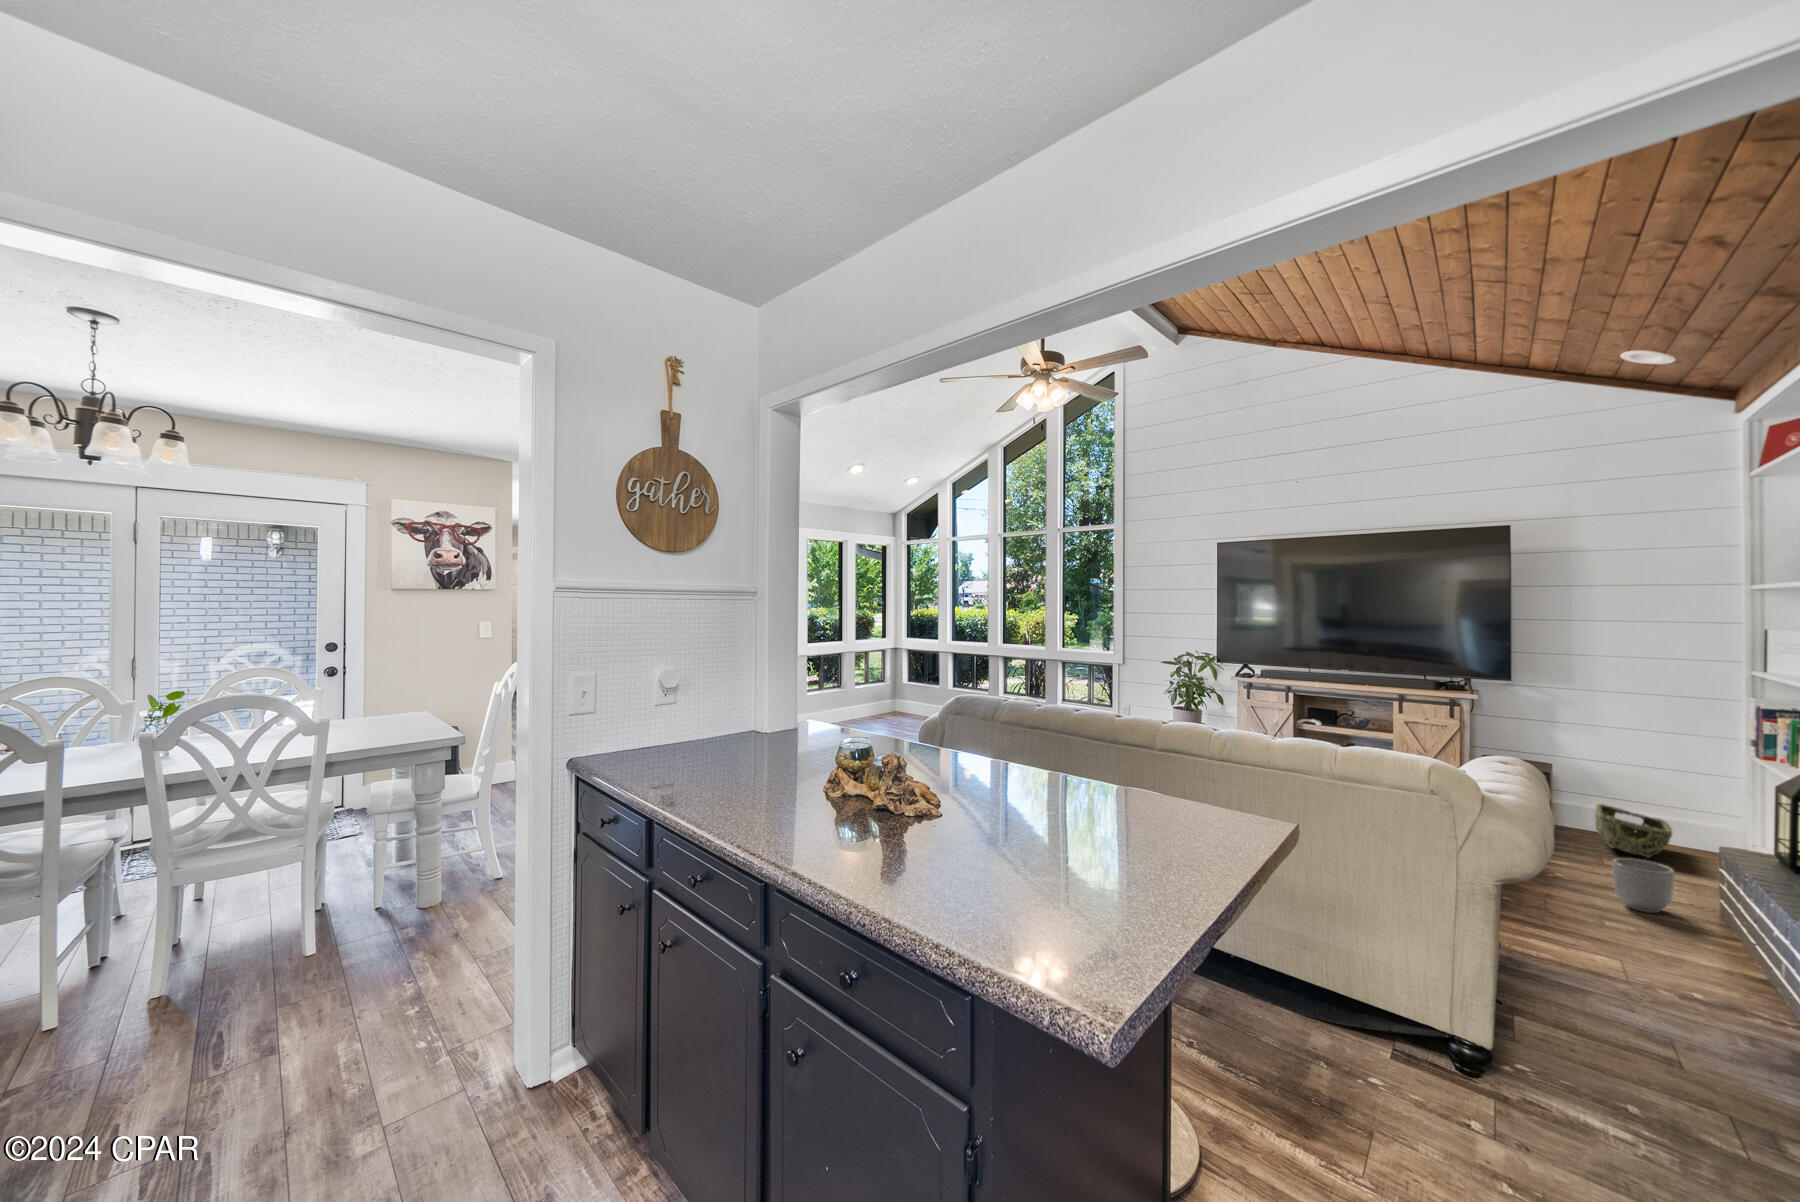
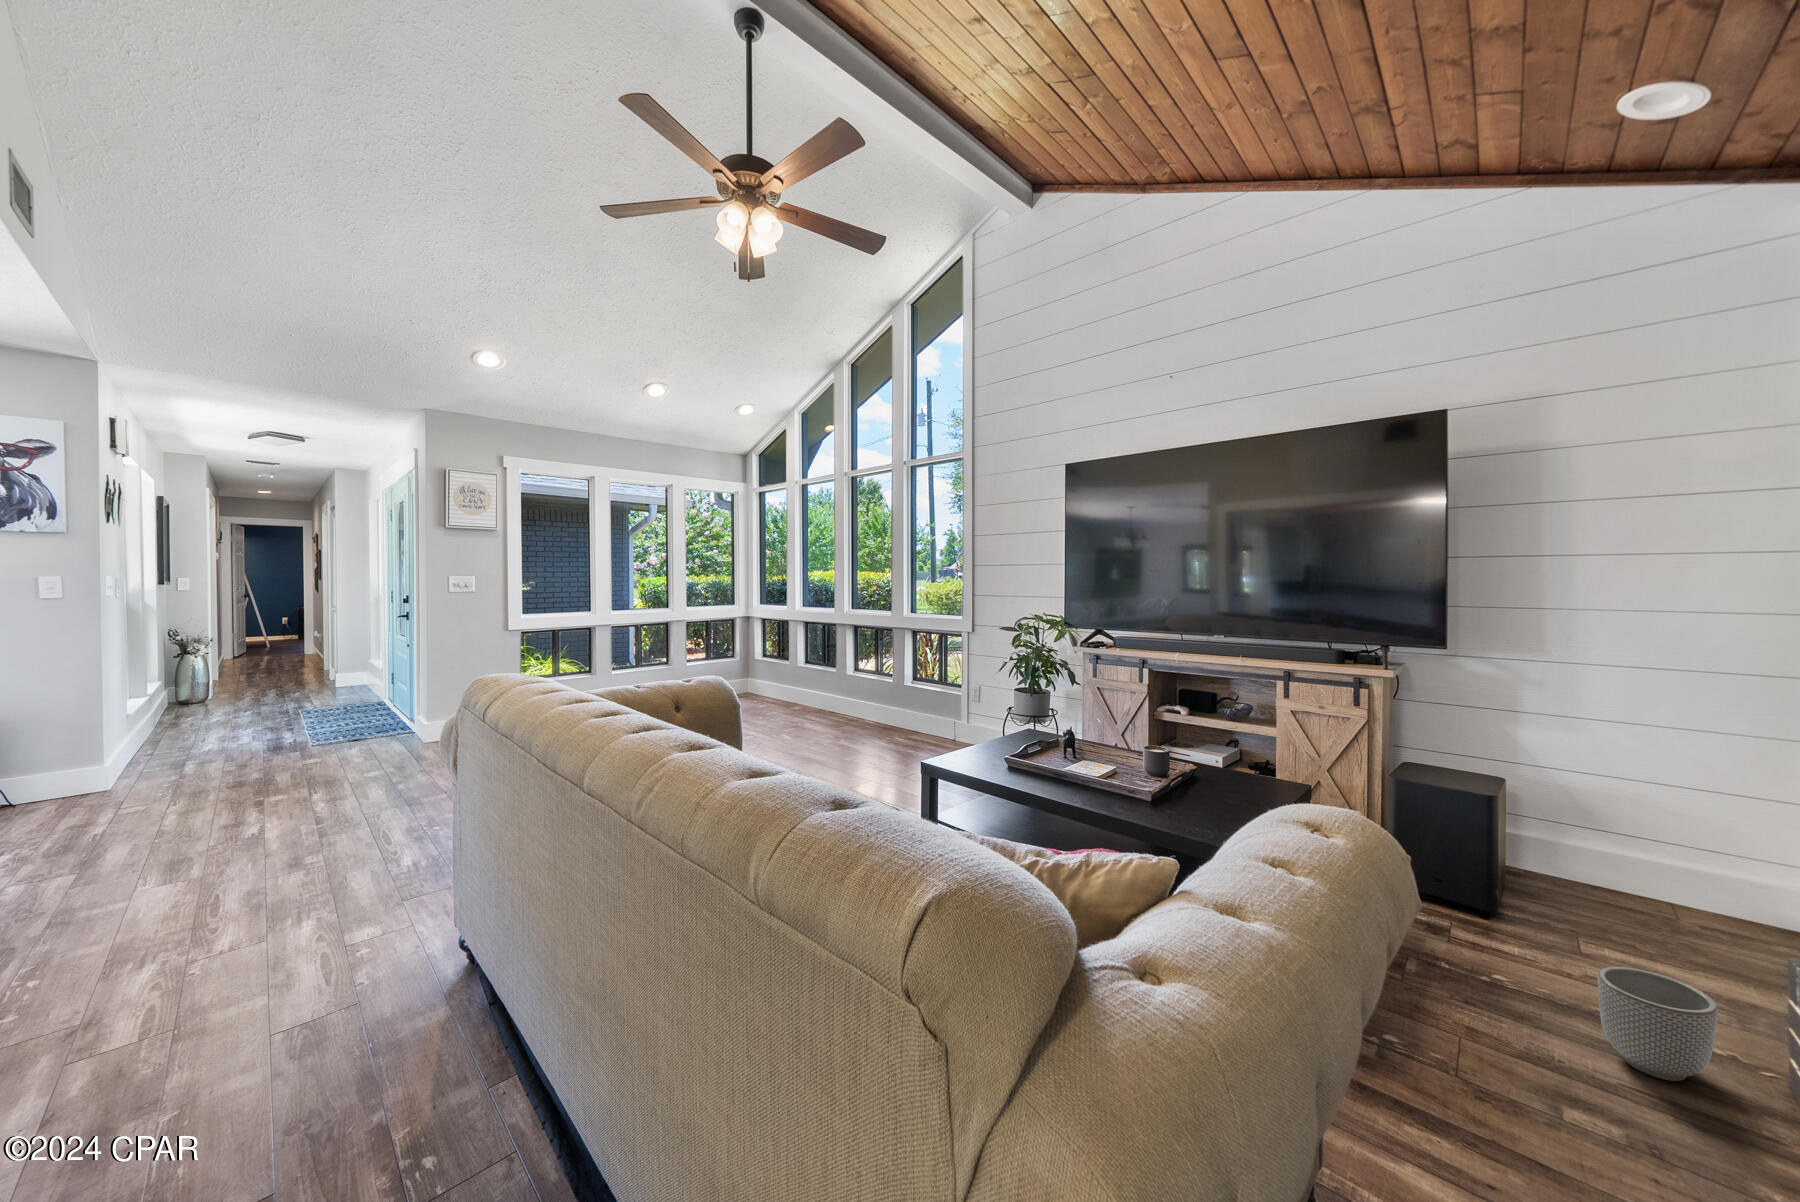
woven basket: present [1595,804,1672,858] -> none [1568,836,1695,932]

